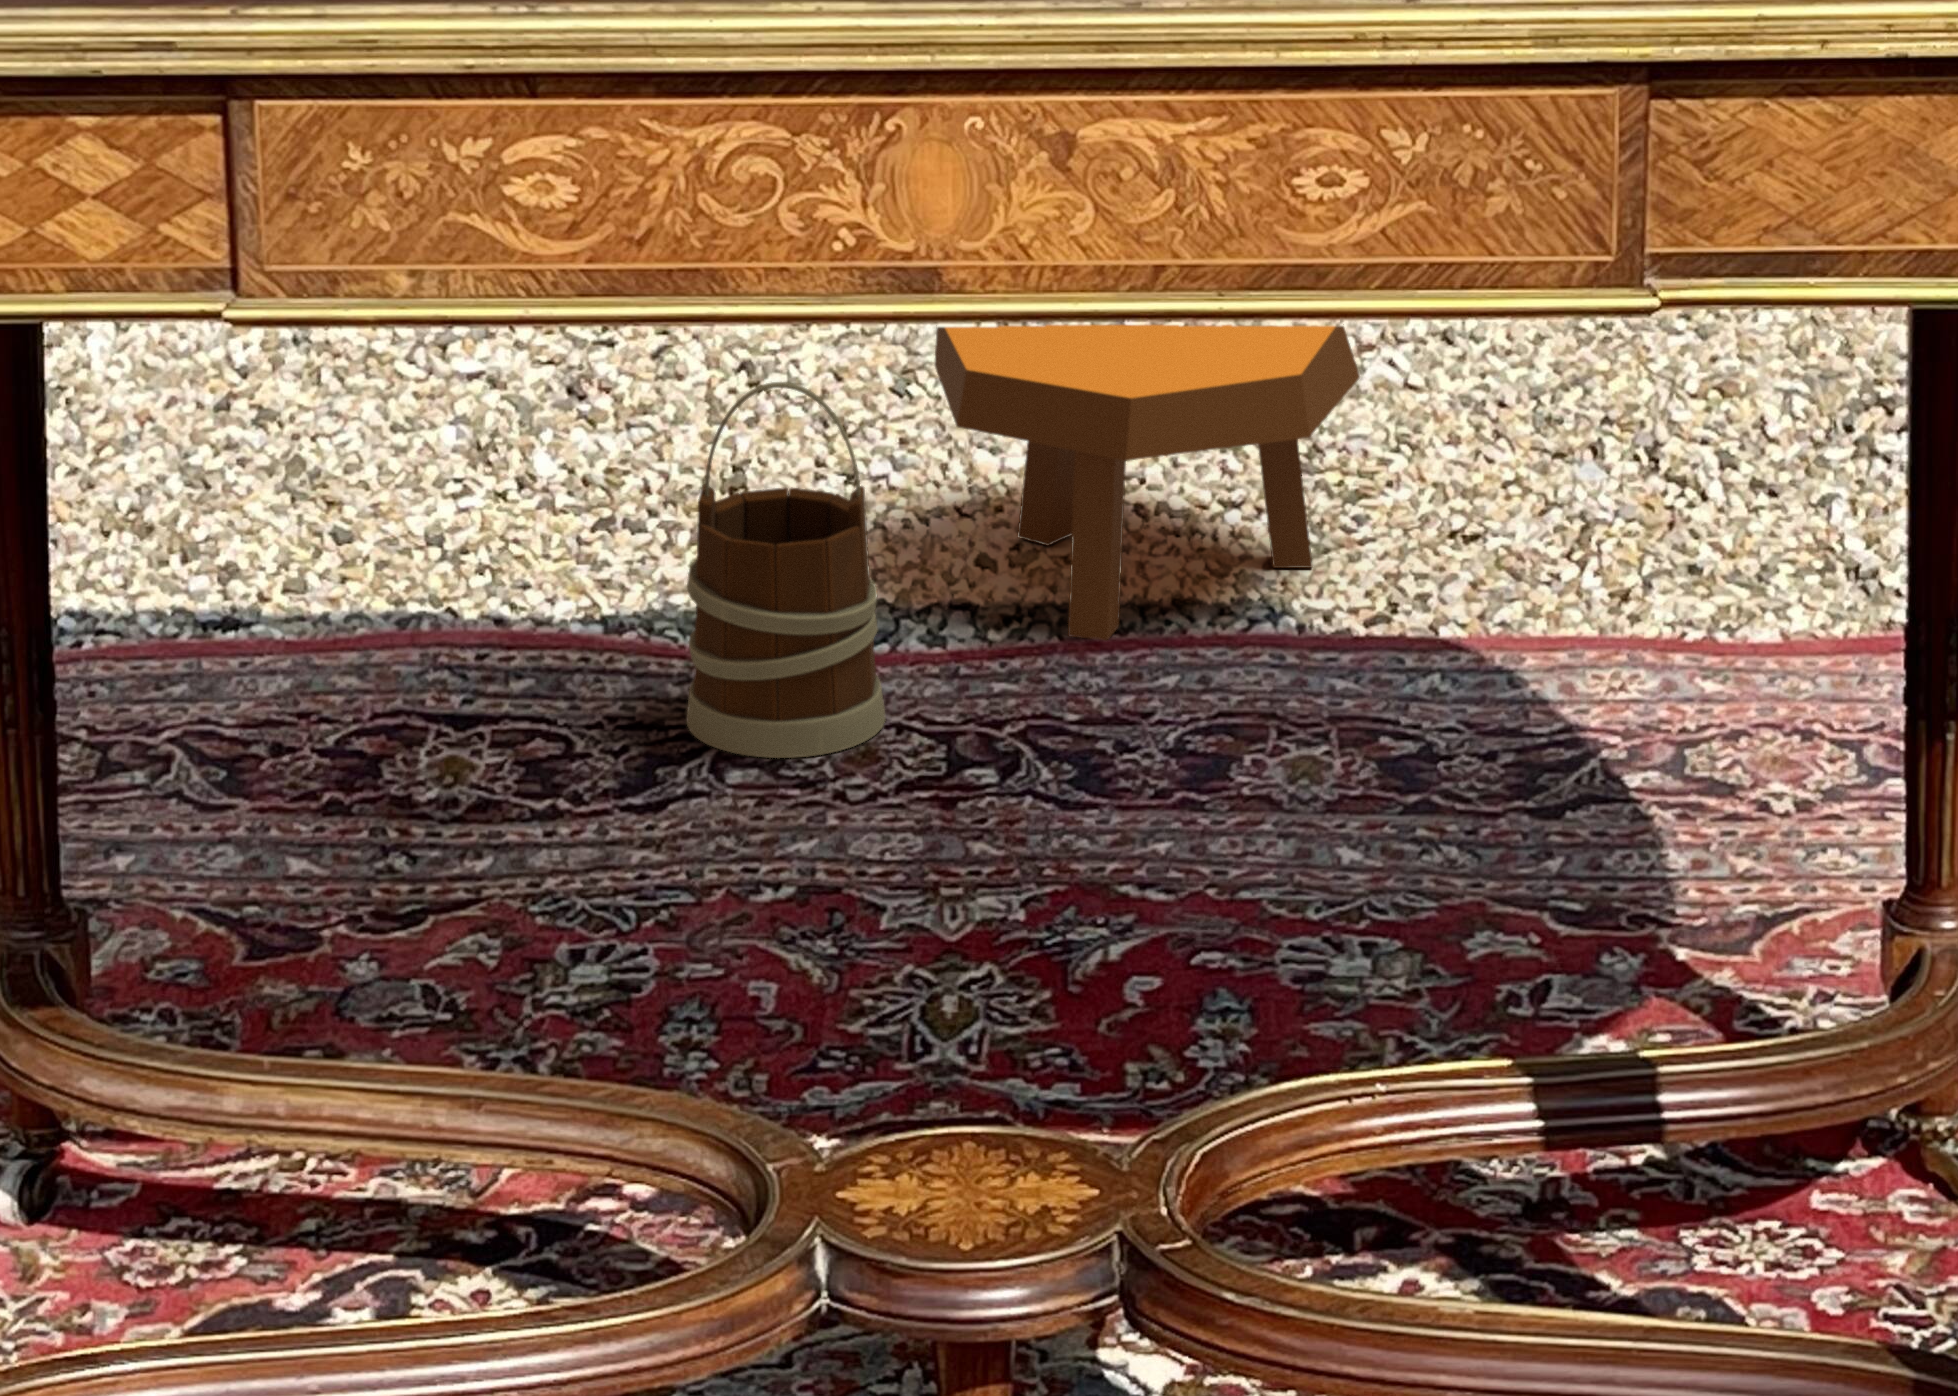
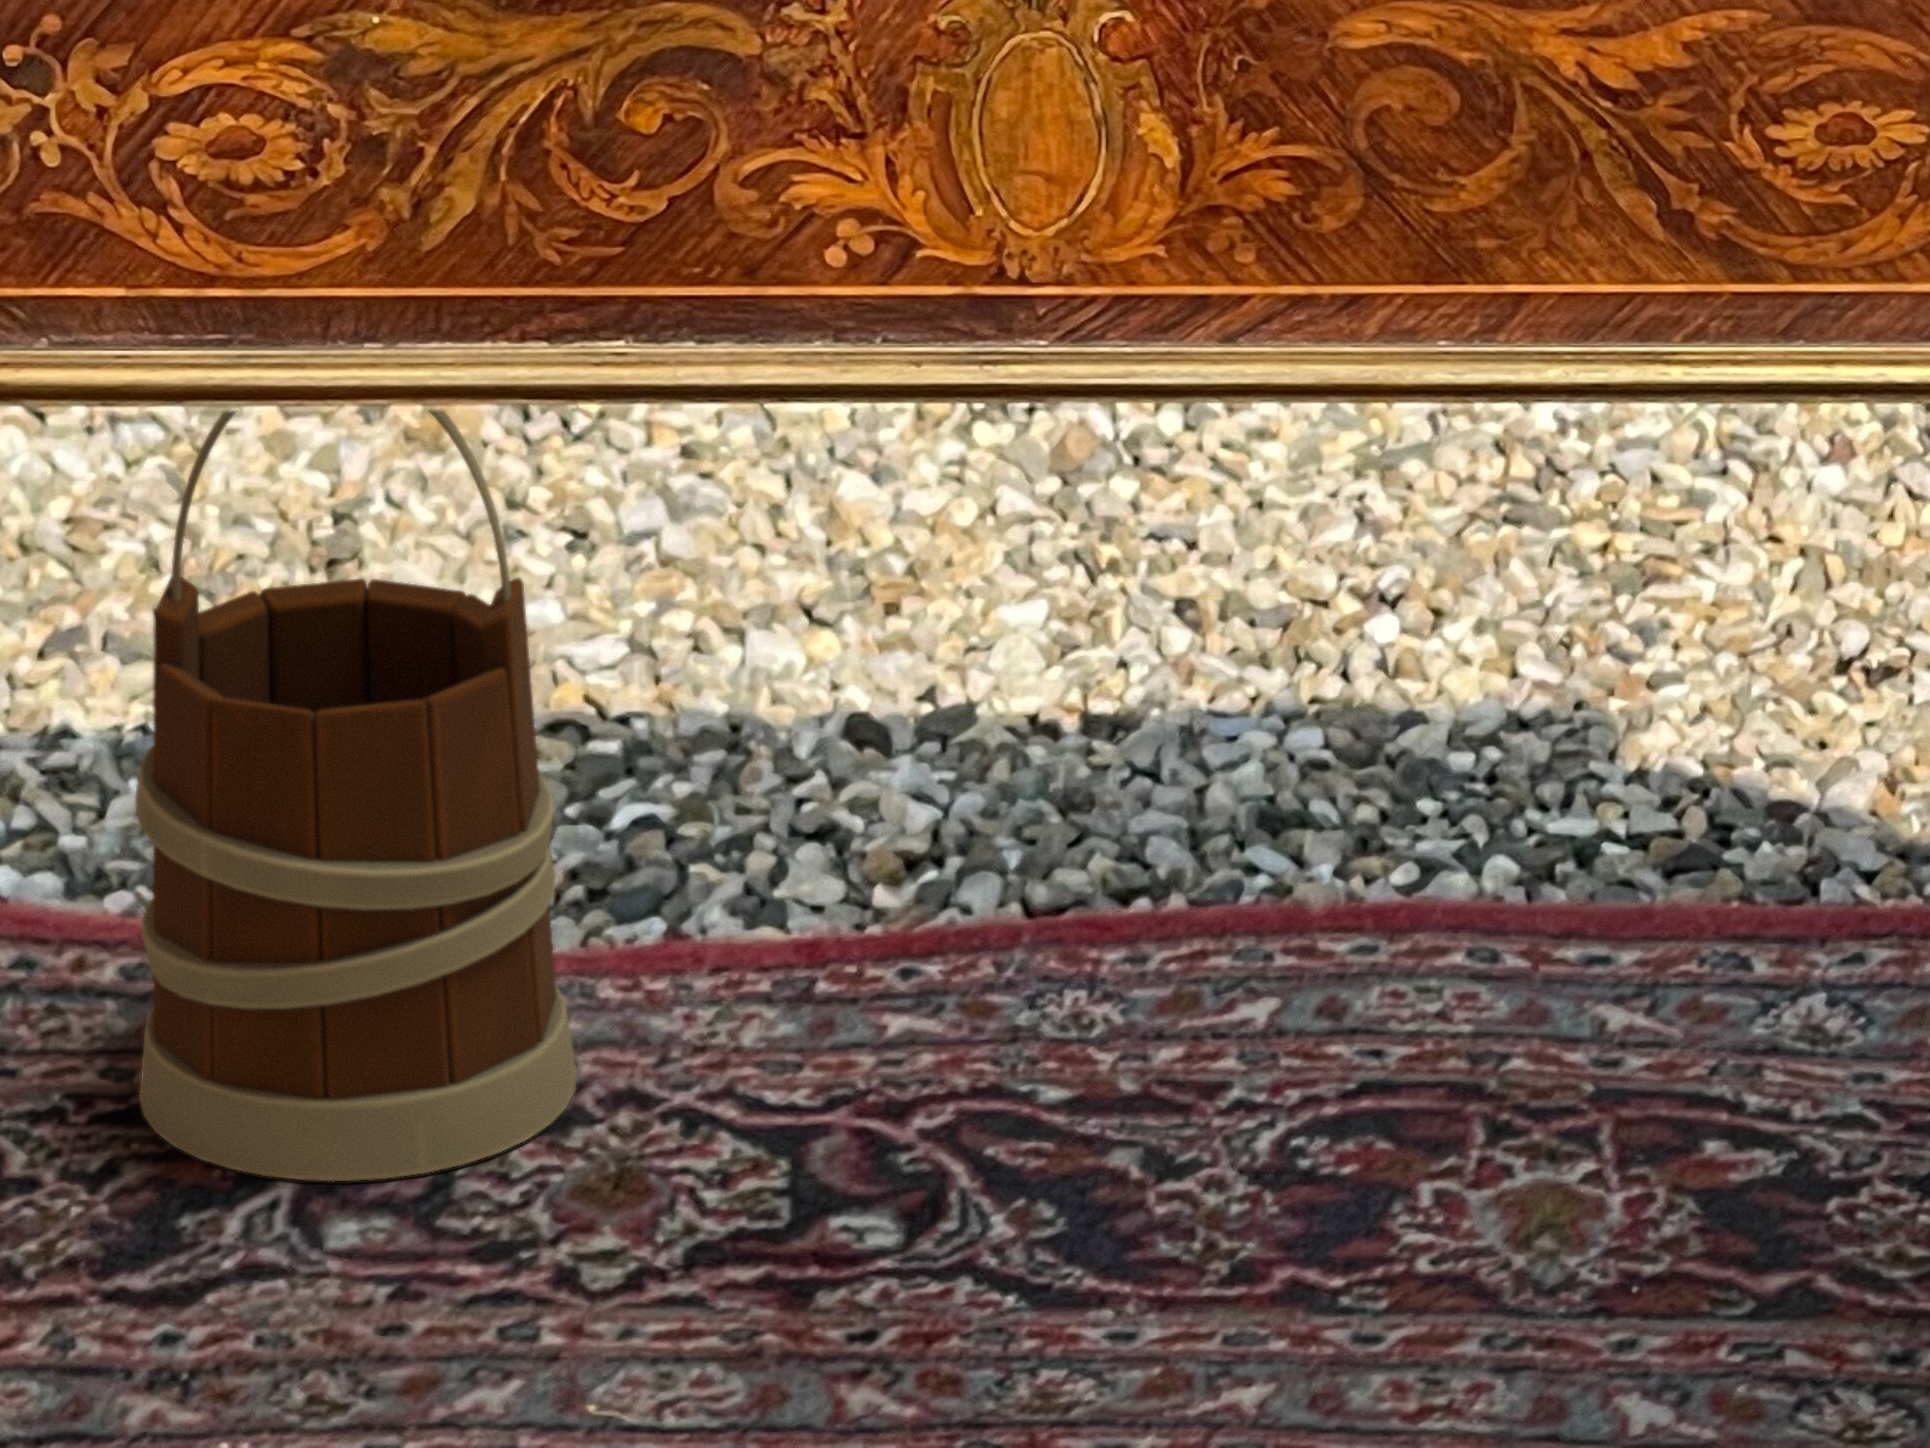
footstool: present [934,325,1360,640] -> none [731,105,1630,903]

